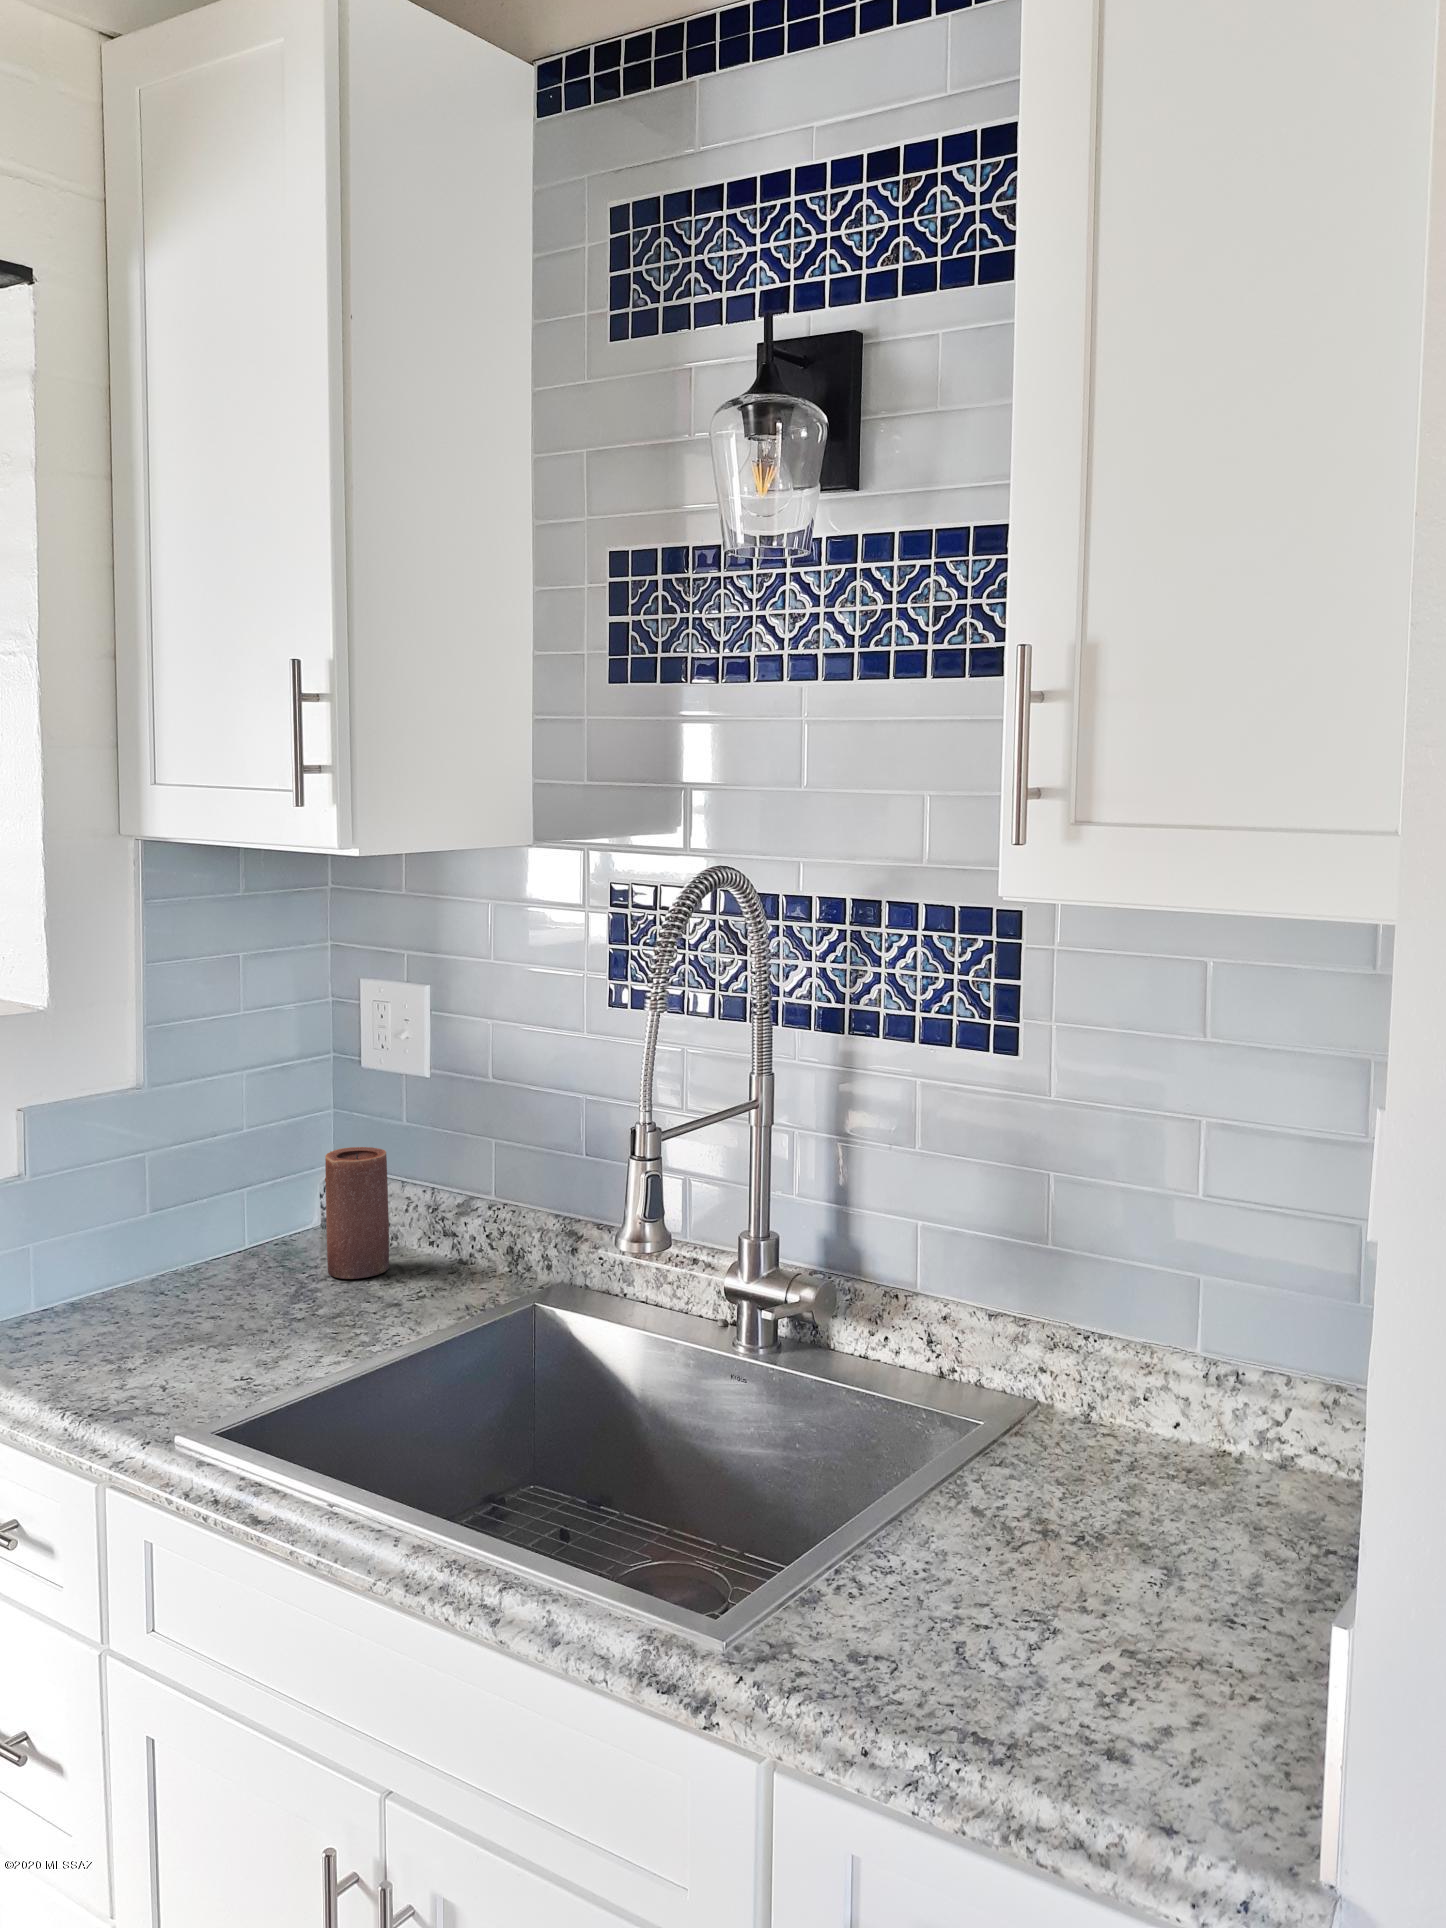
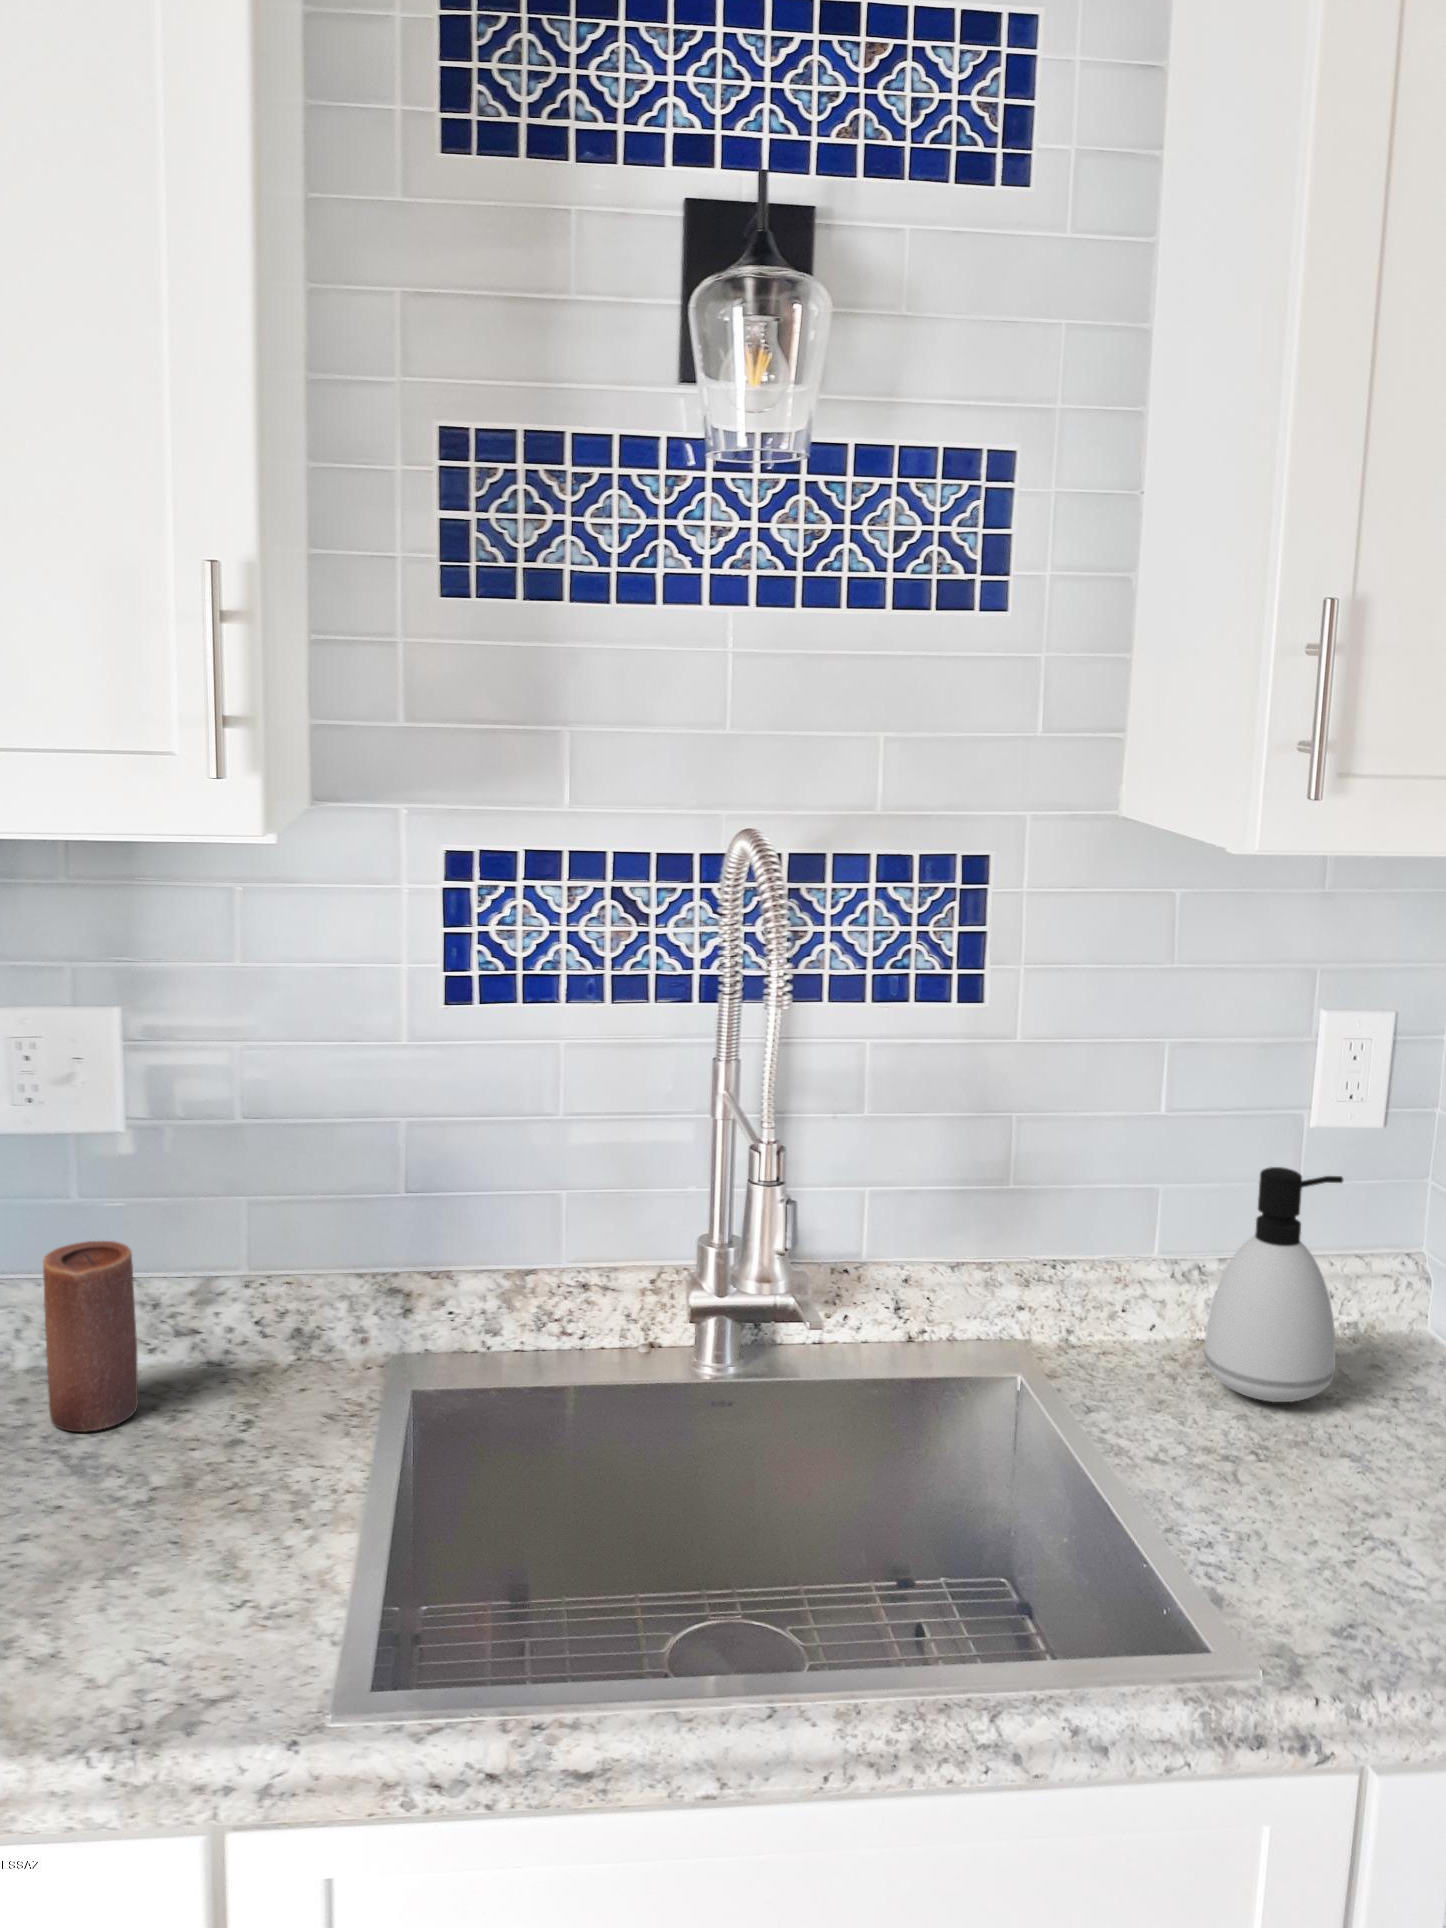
soap dispenser: none [1136,1255,1288,1516] -> present [1204,1167,1343,1402]

